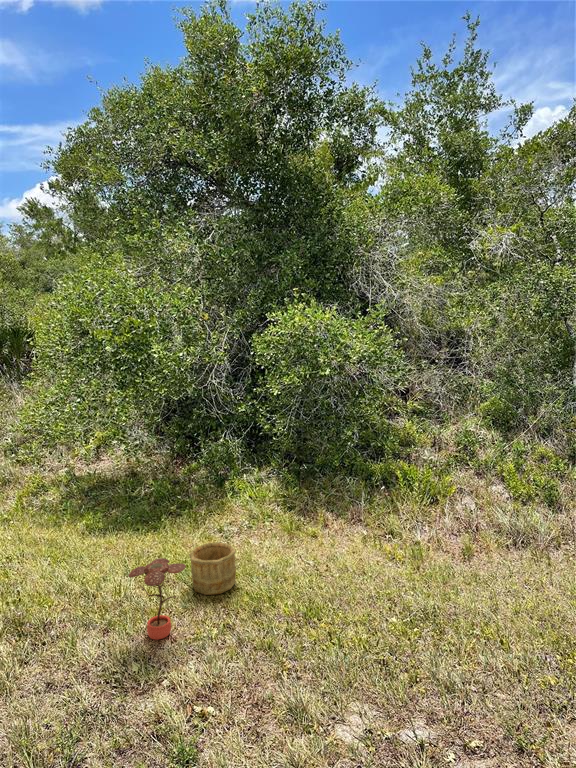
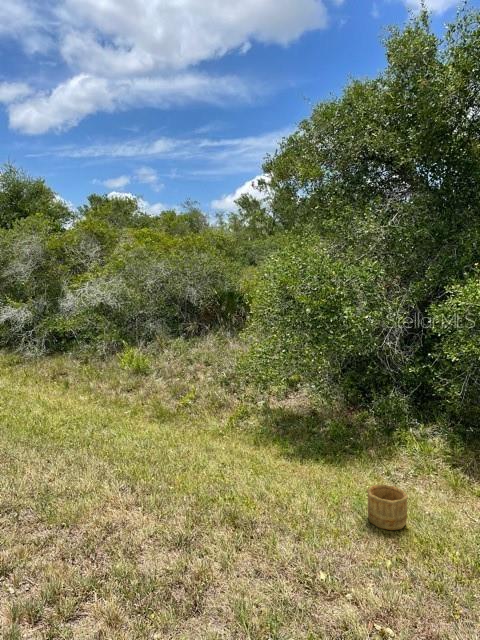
potted plant: present [128,558,186,640] -> none [322,488,368,553]

